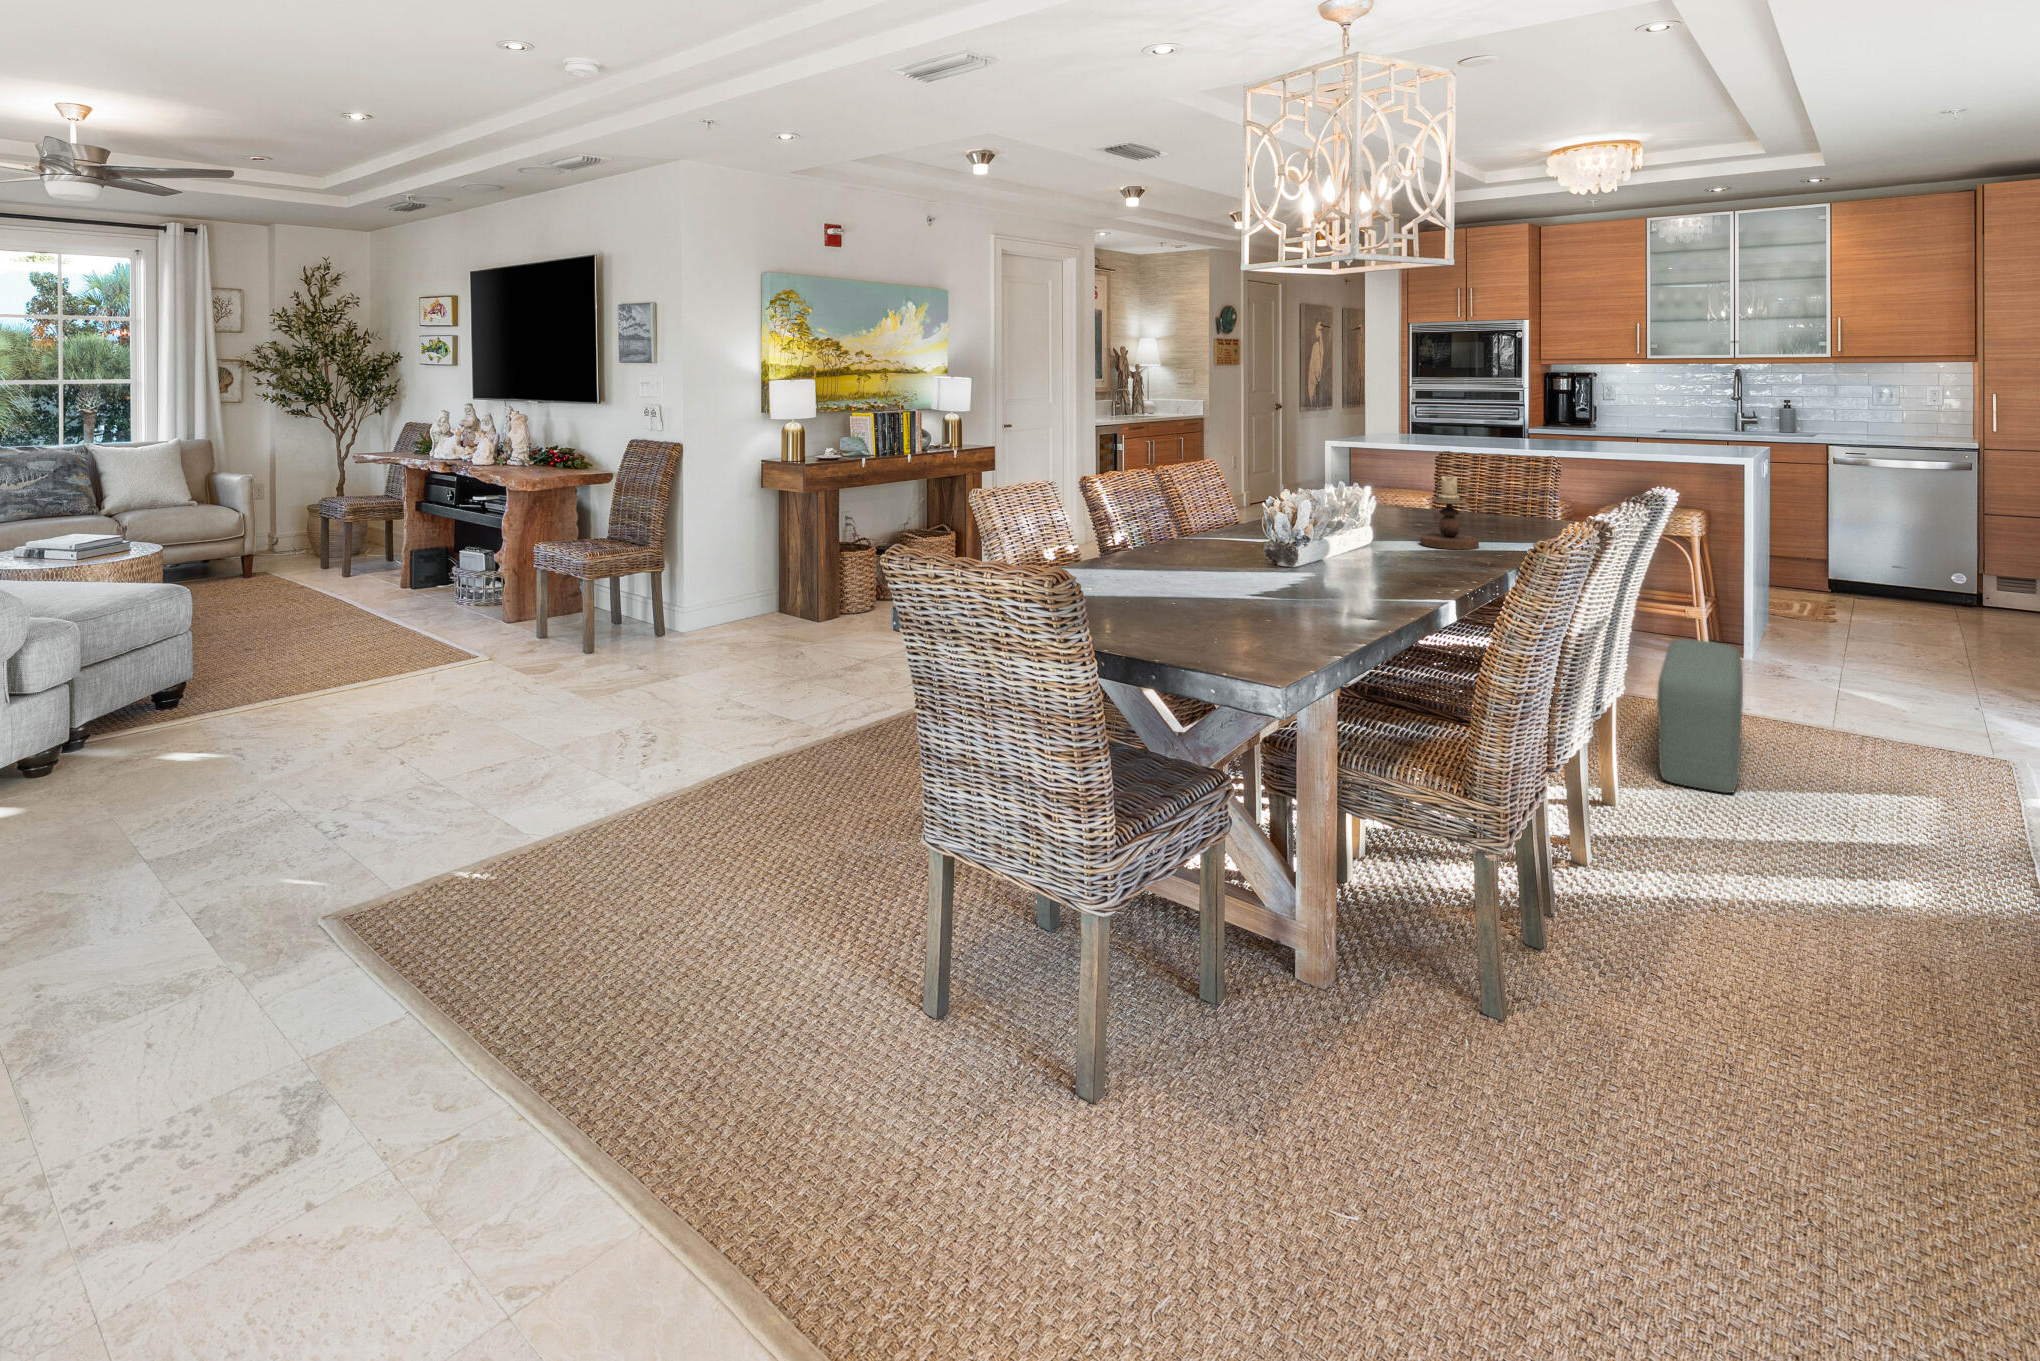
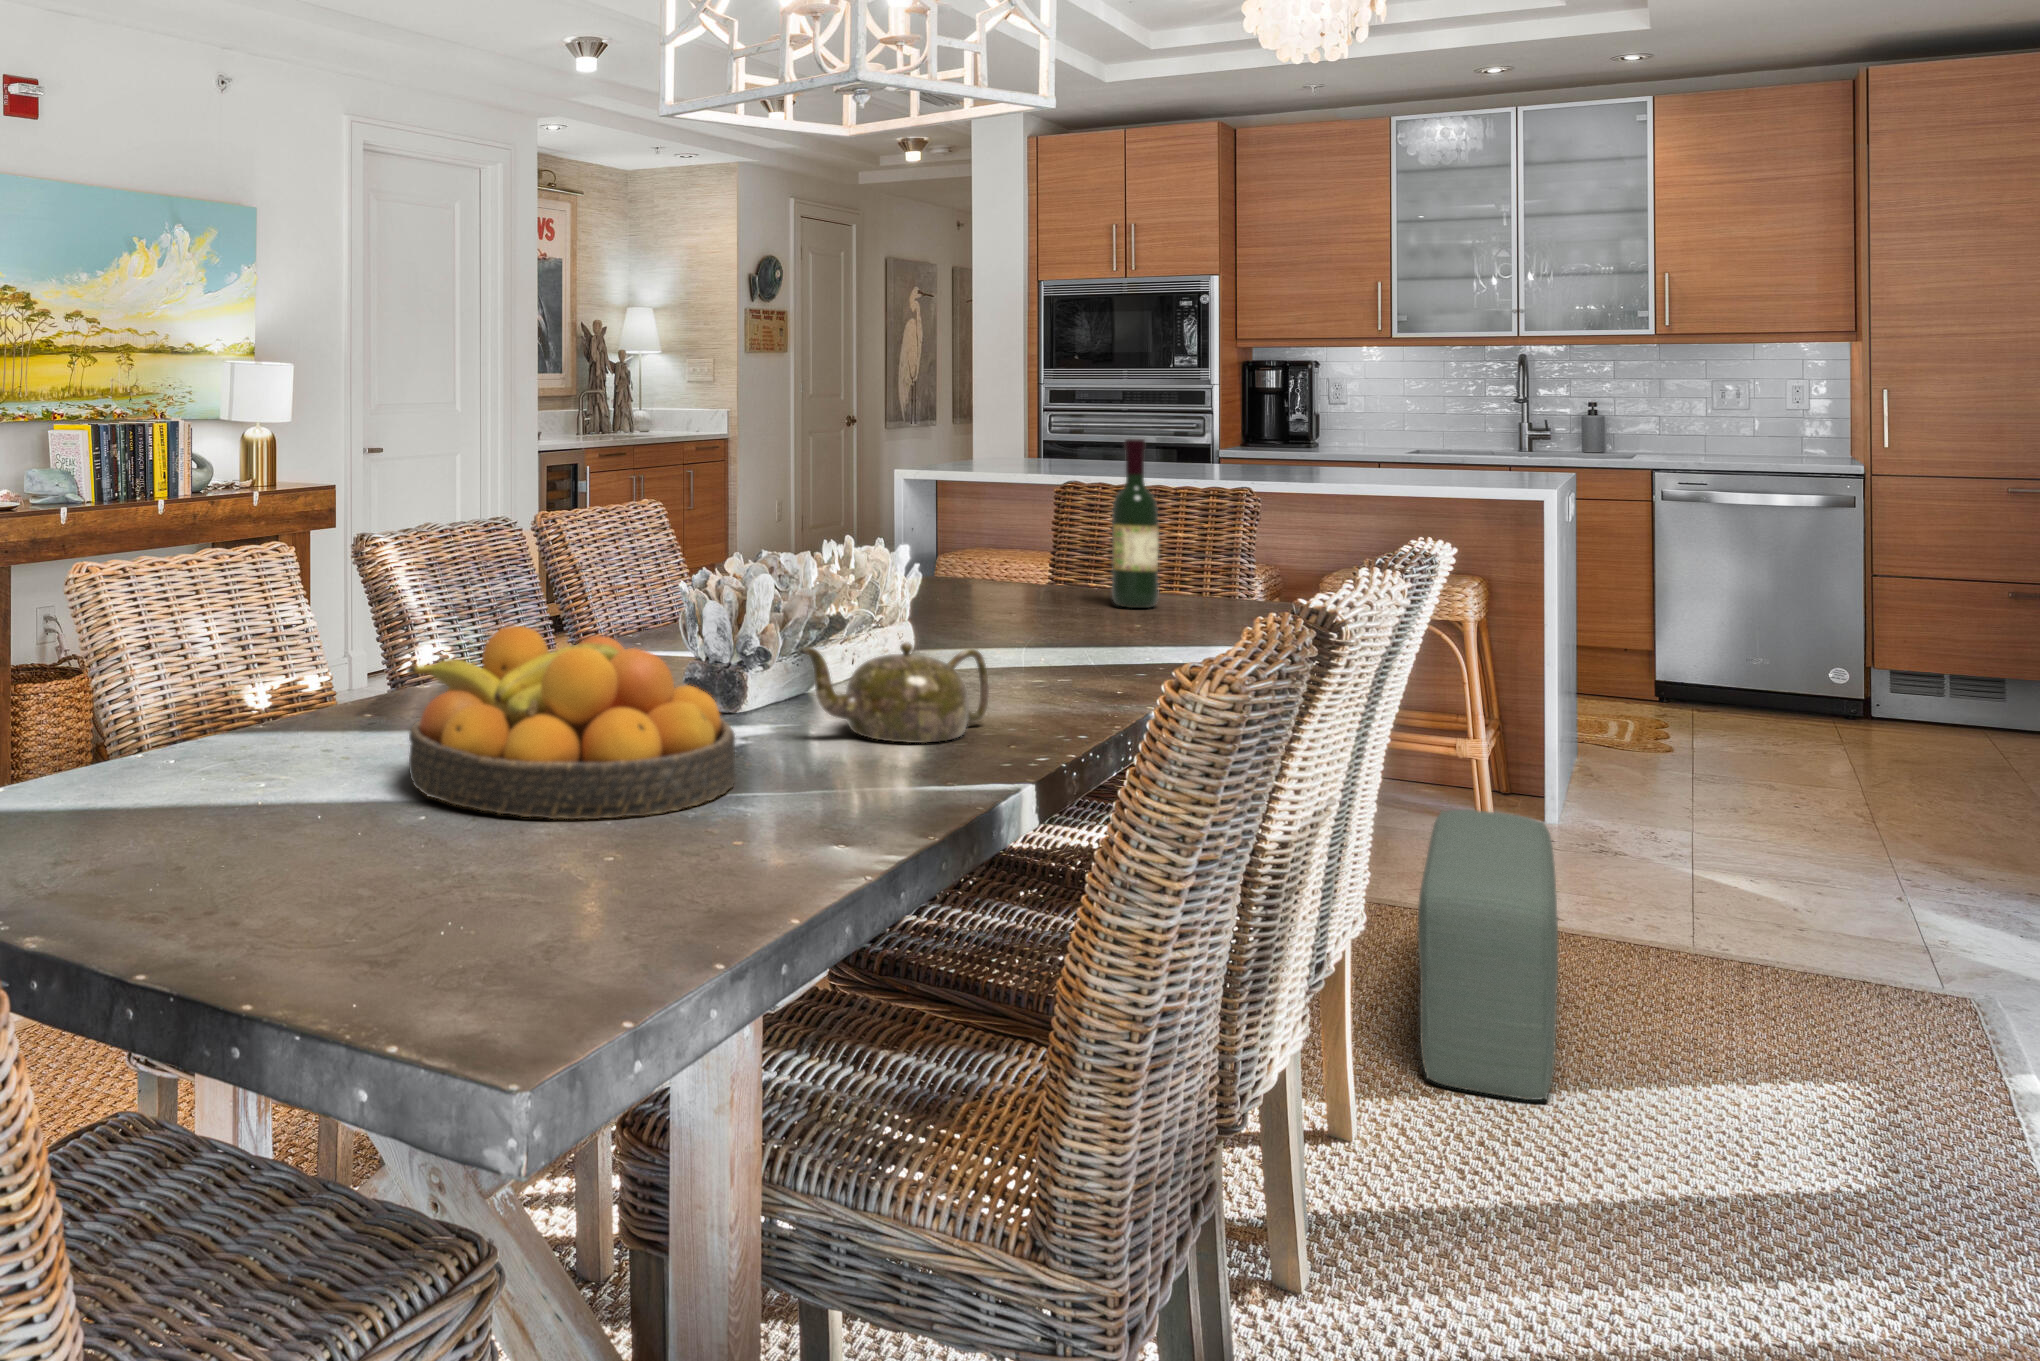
wine bottle: none [1477,431,1504,522] -> present [1112,439,1159,608]
candlestick: present [1421,476,1479,549] -> none [1000,521,1105,663]
fruit bowl: none [1150,523,1309,609] -> present [408,626,736,819]
teapot: none [1332,535,1425,583] -> present [801,642,989,743]

